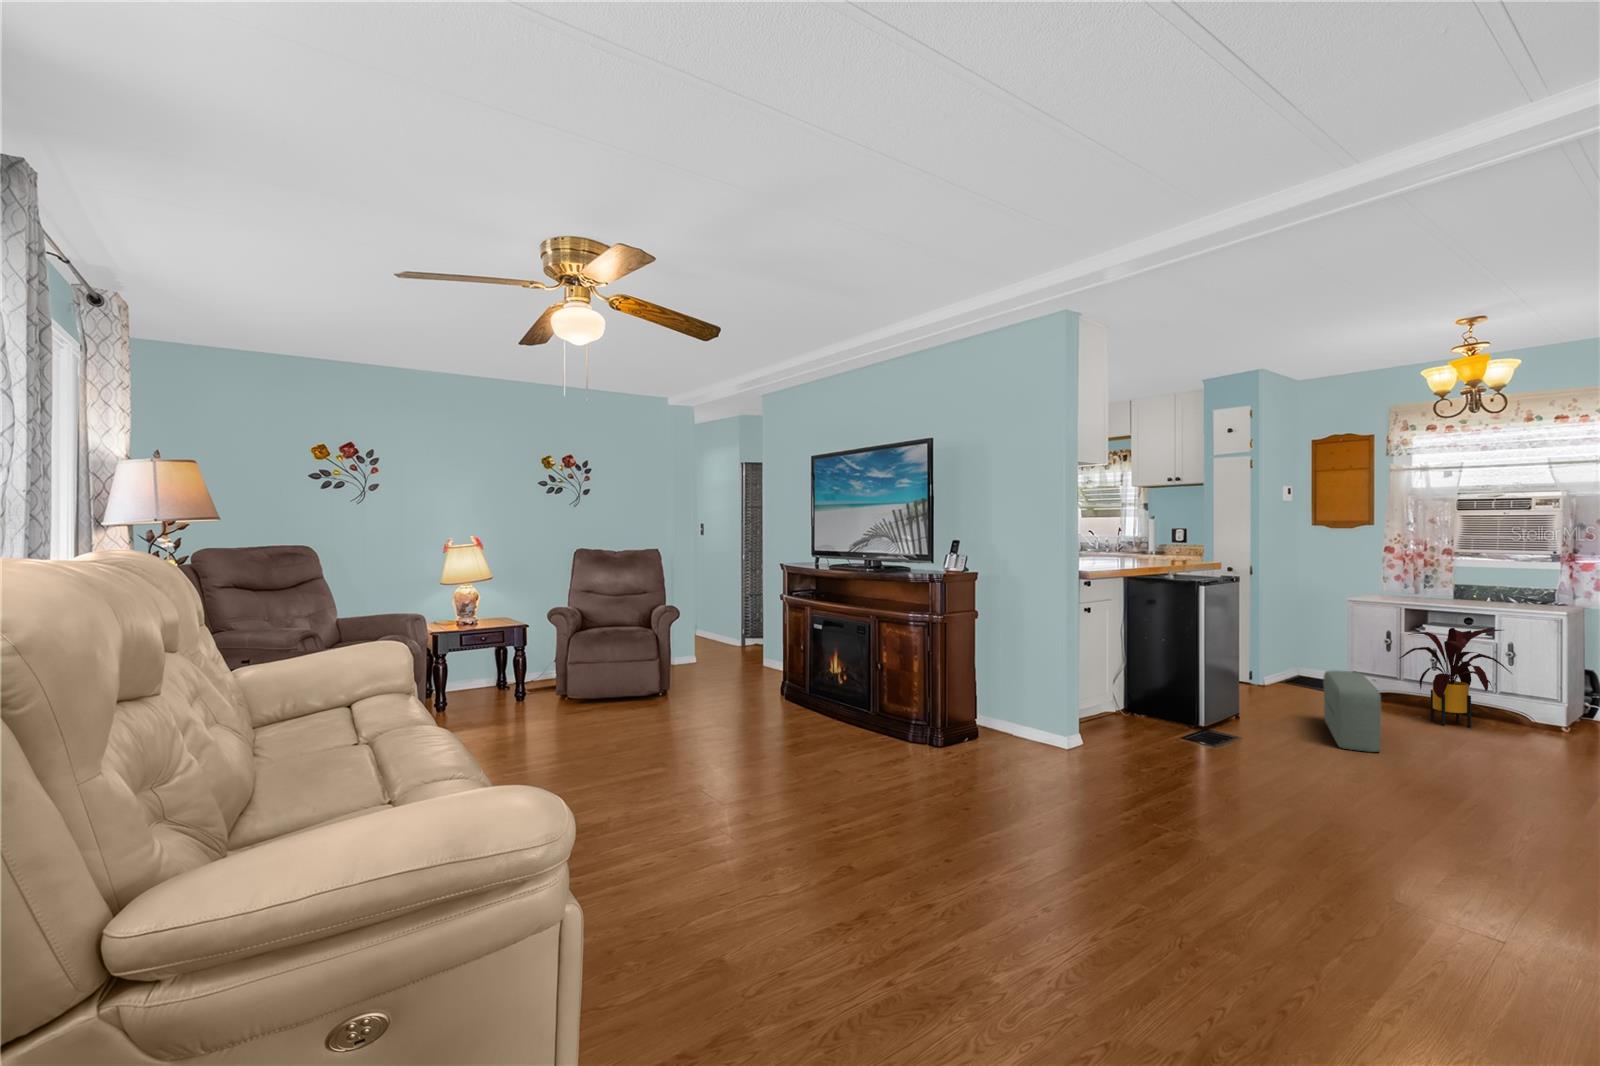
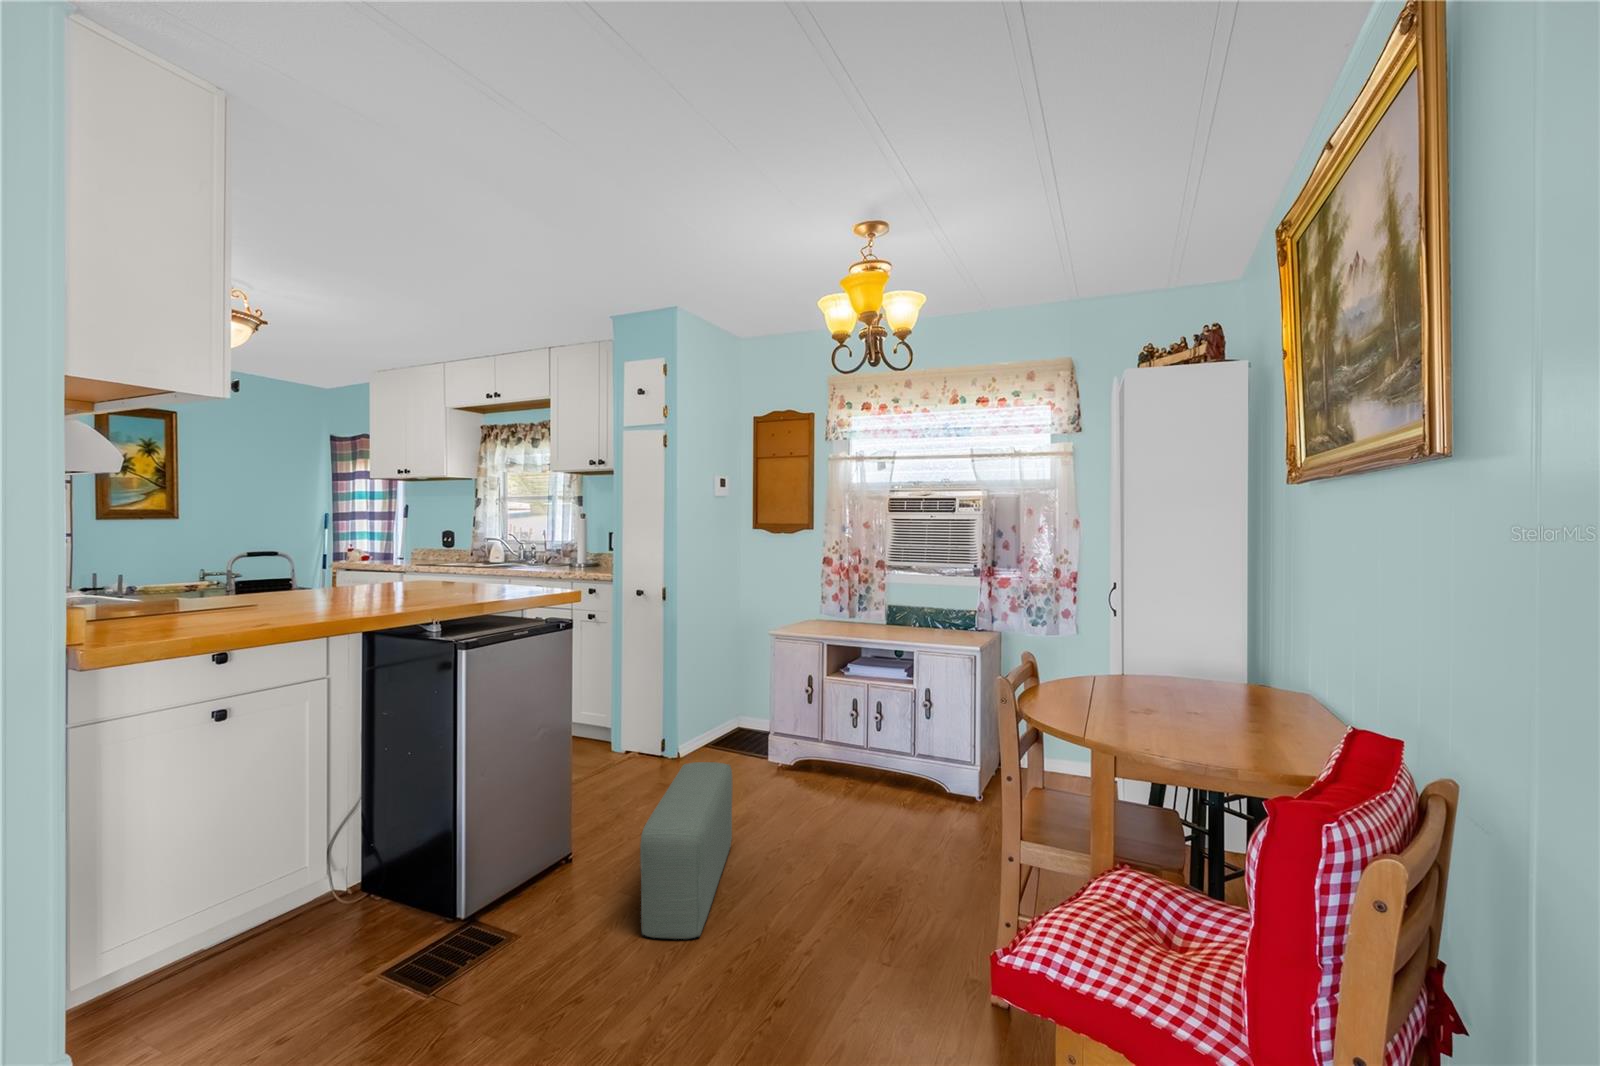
house plant: present [1399,628,1512,727] -> none [792,675,922,821]

